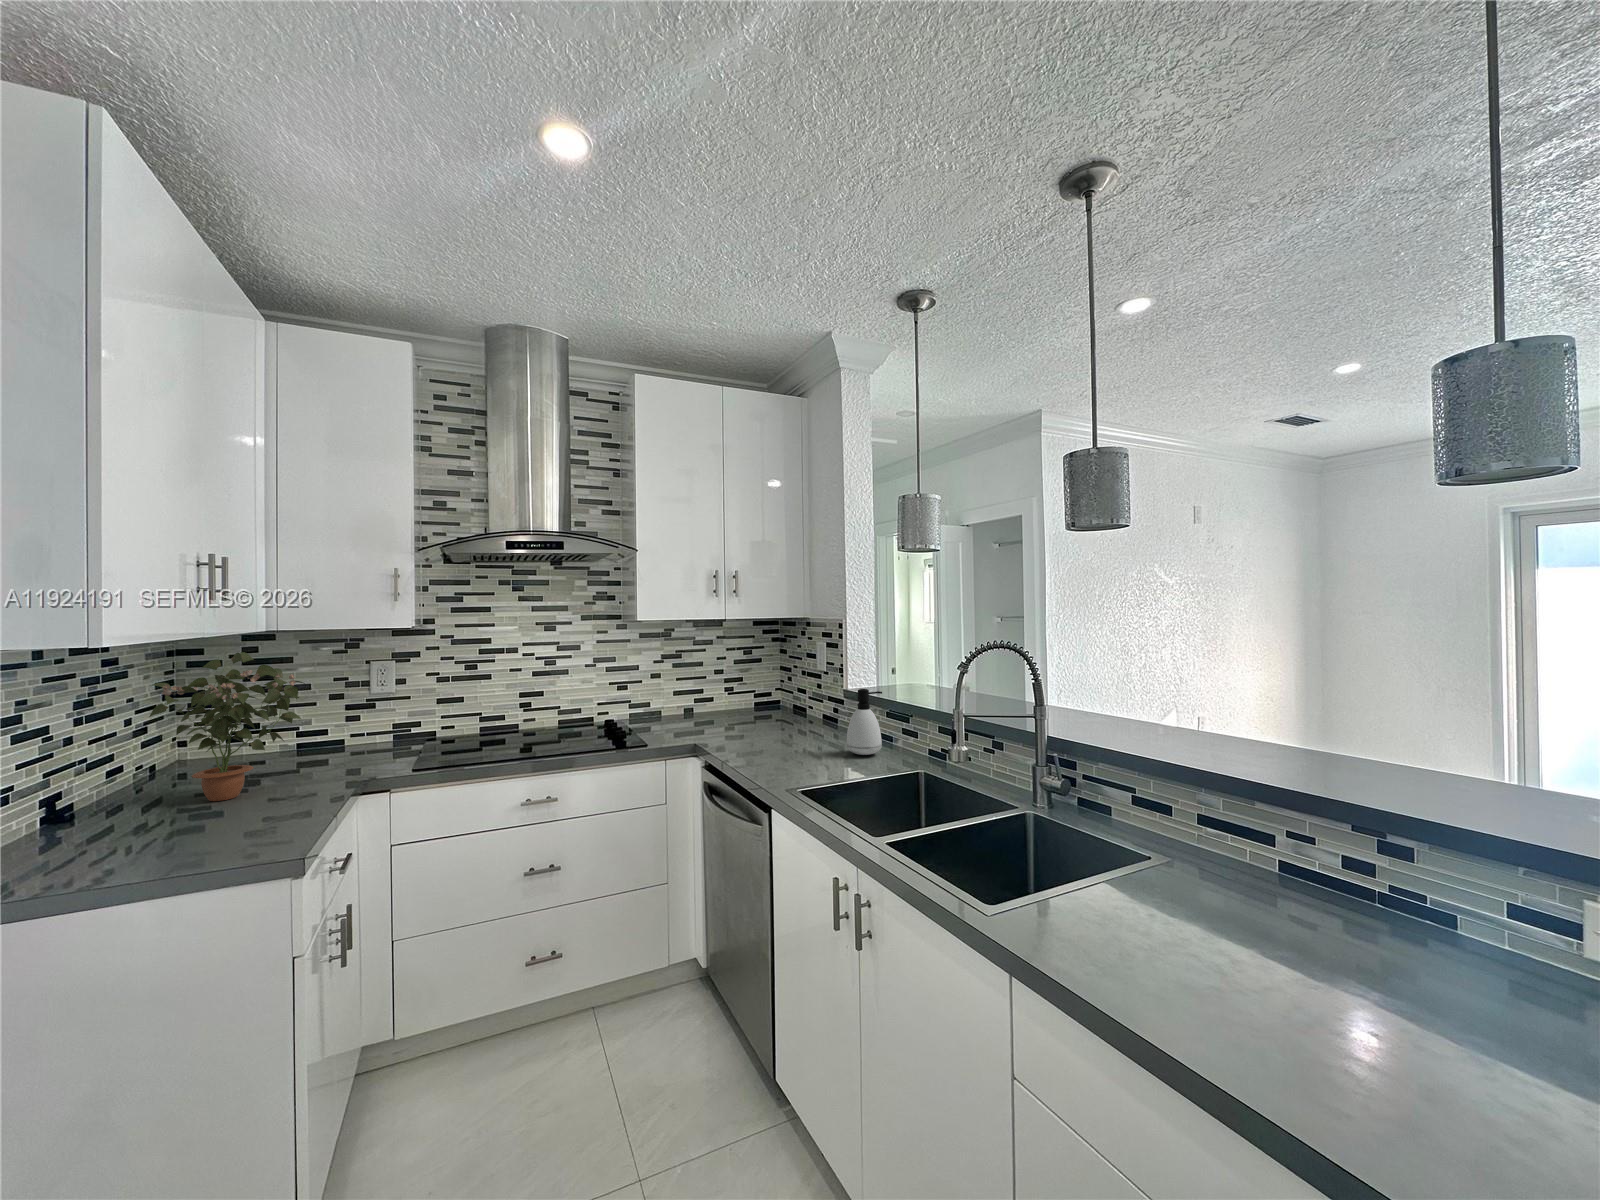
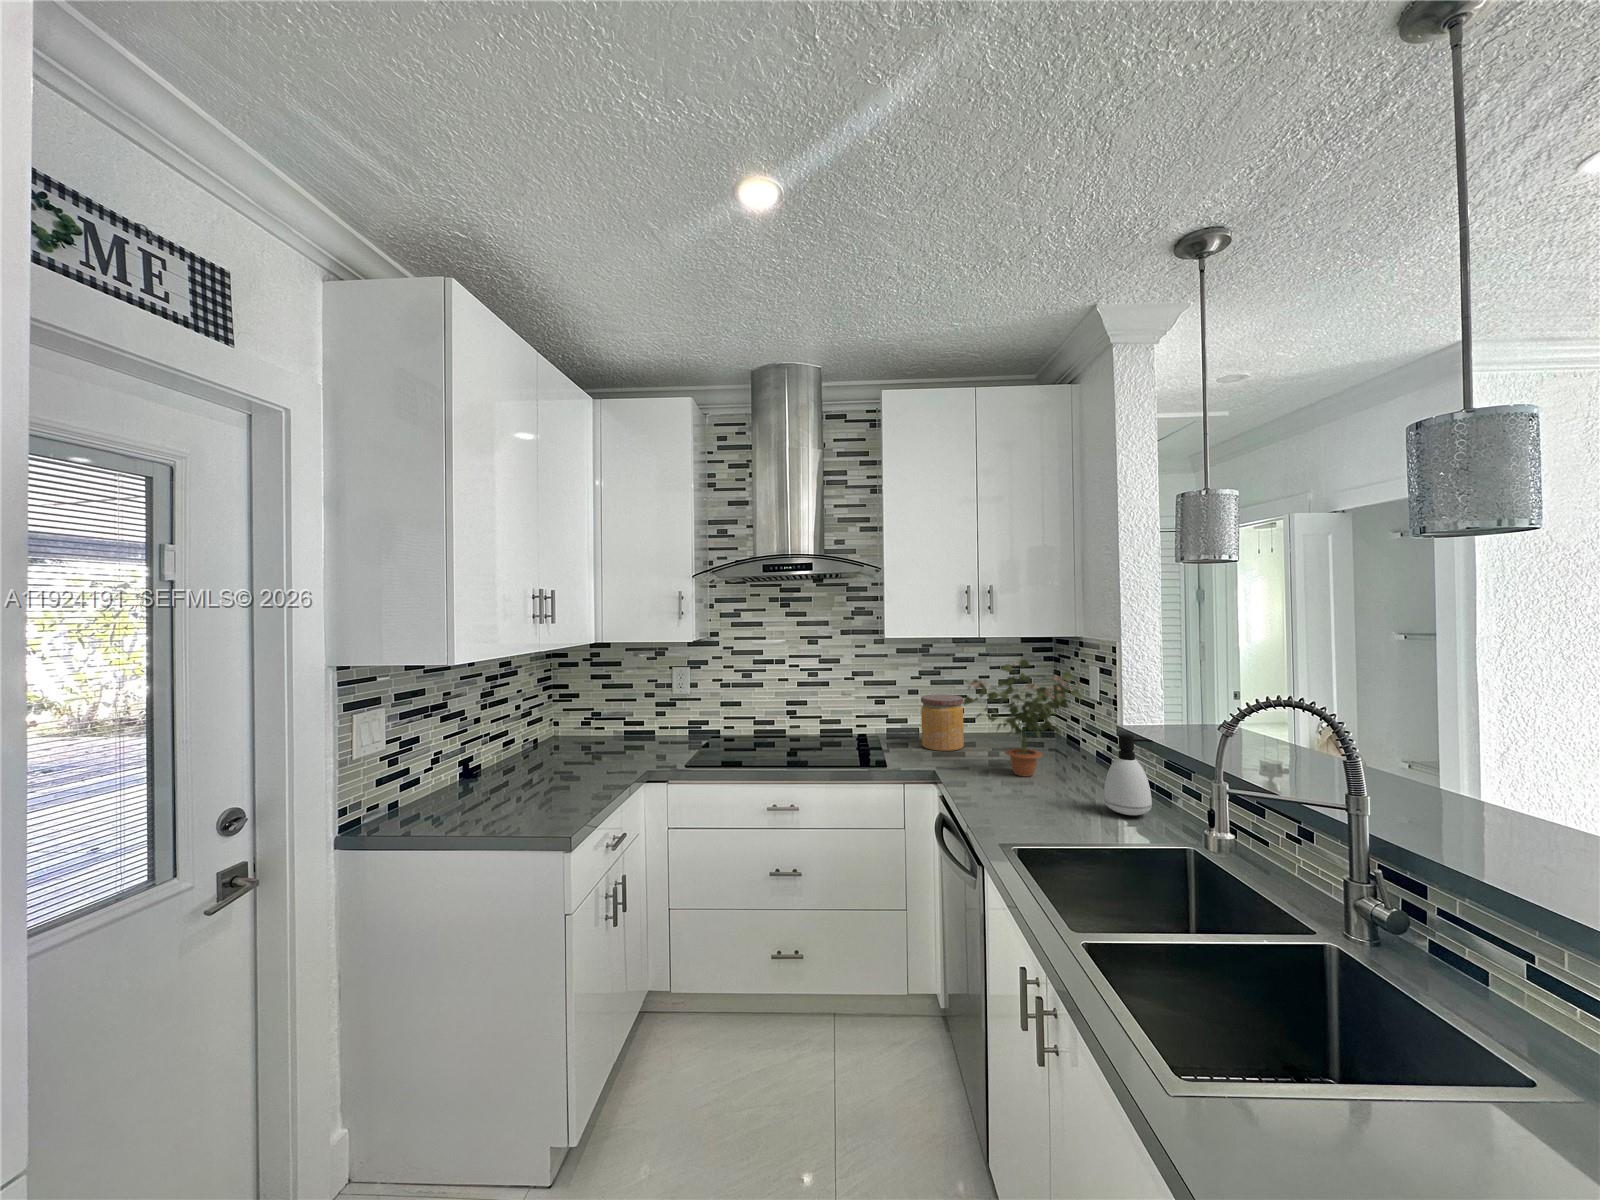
potted plant: present [149,652,305,801] -> present [964,660,1082,777]
jar: none [671,675,711,728] -> present [921,694,964,751]

